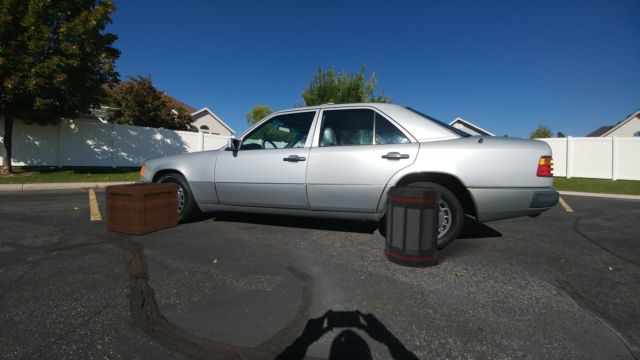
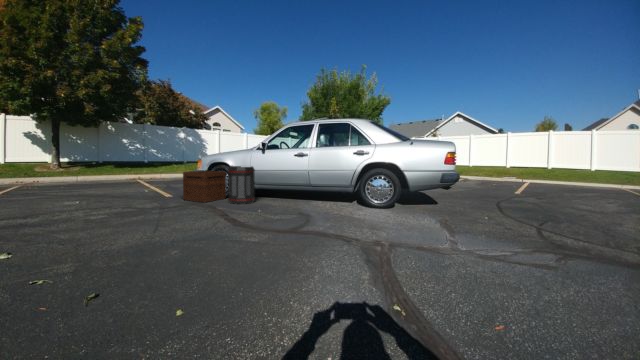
trash can: present [384,186,441,268] -> present [228,166,255,204]

